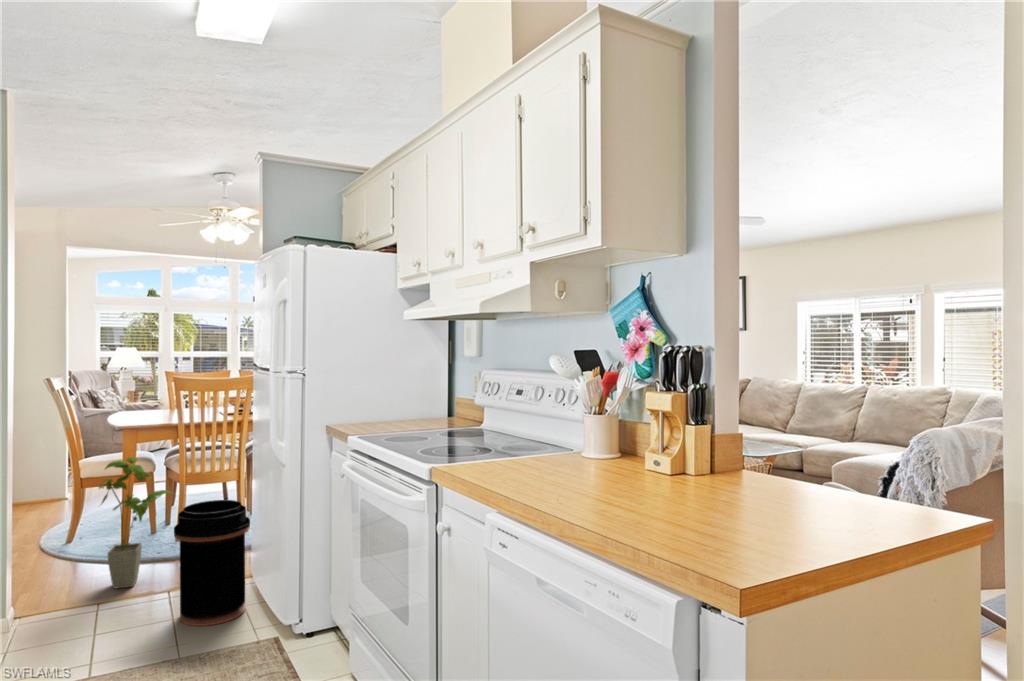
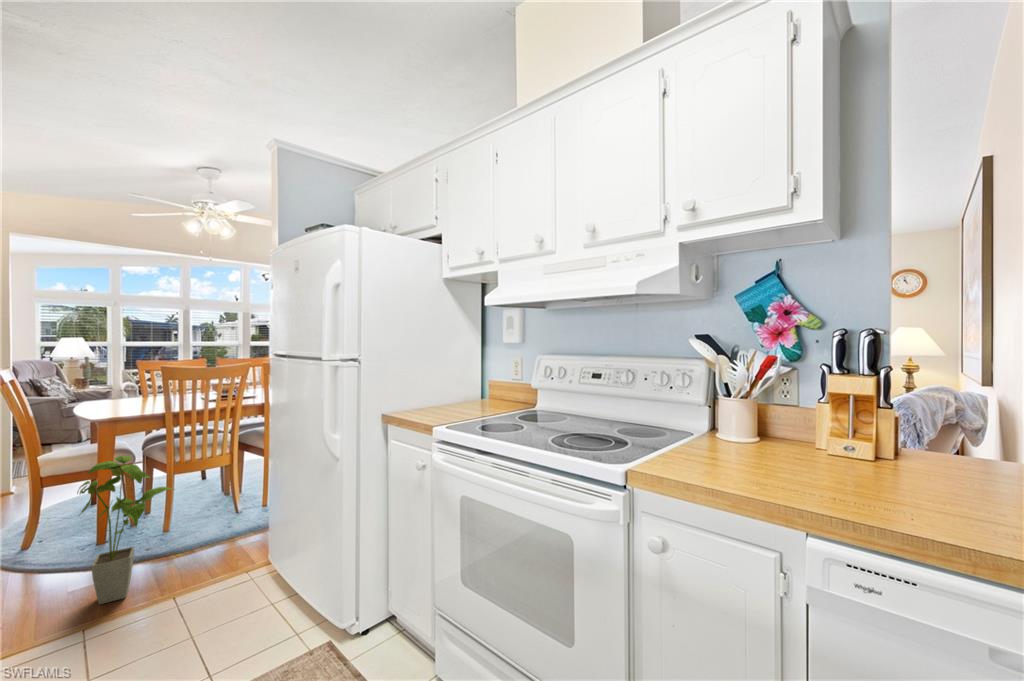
trash can: present [174,500,250,626] -> none [192,495,281,643]

